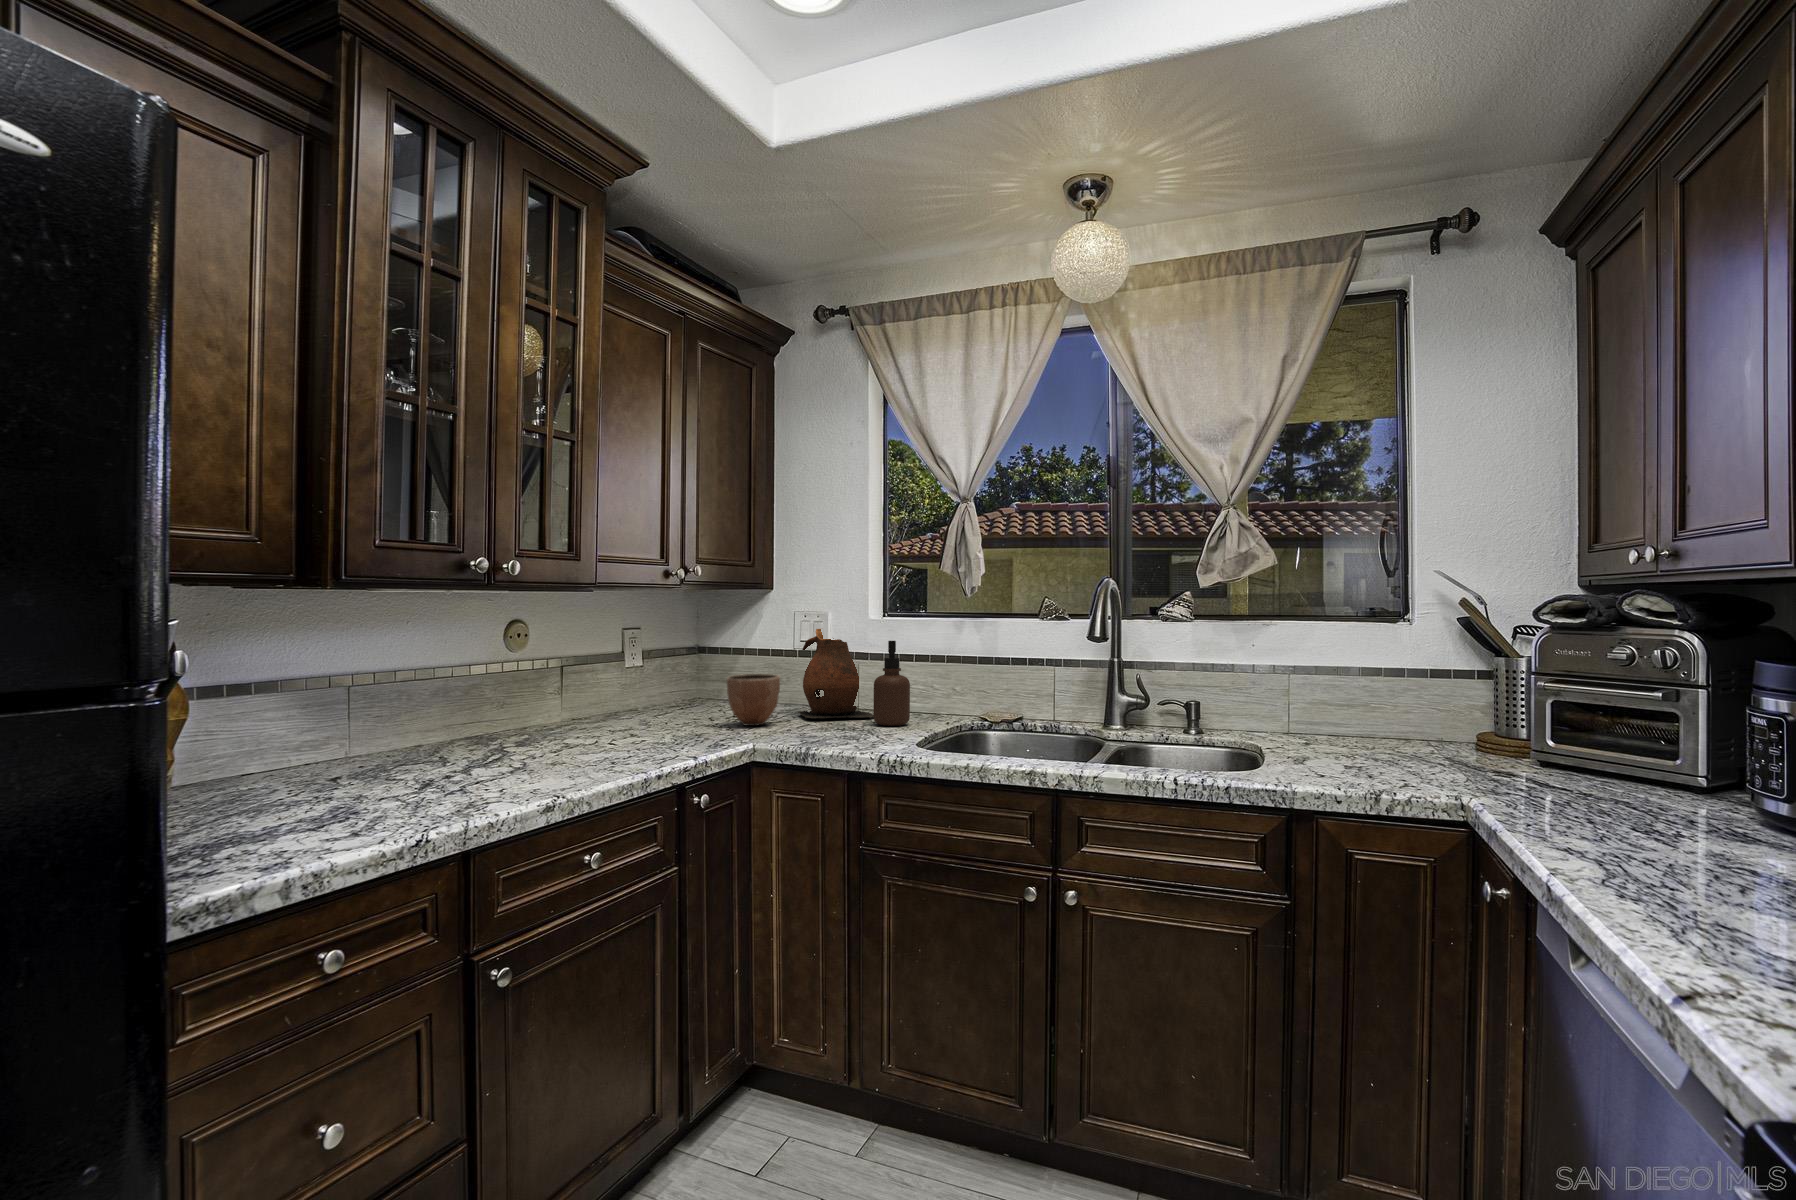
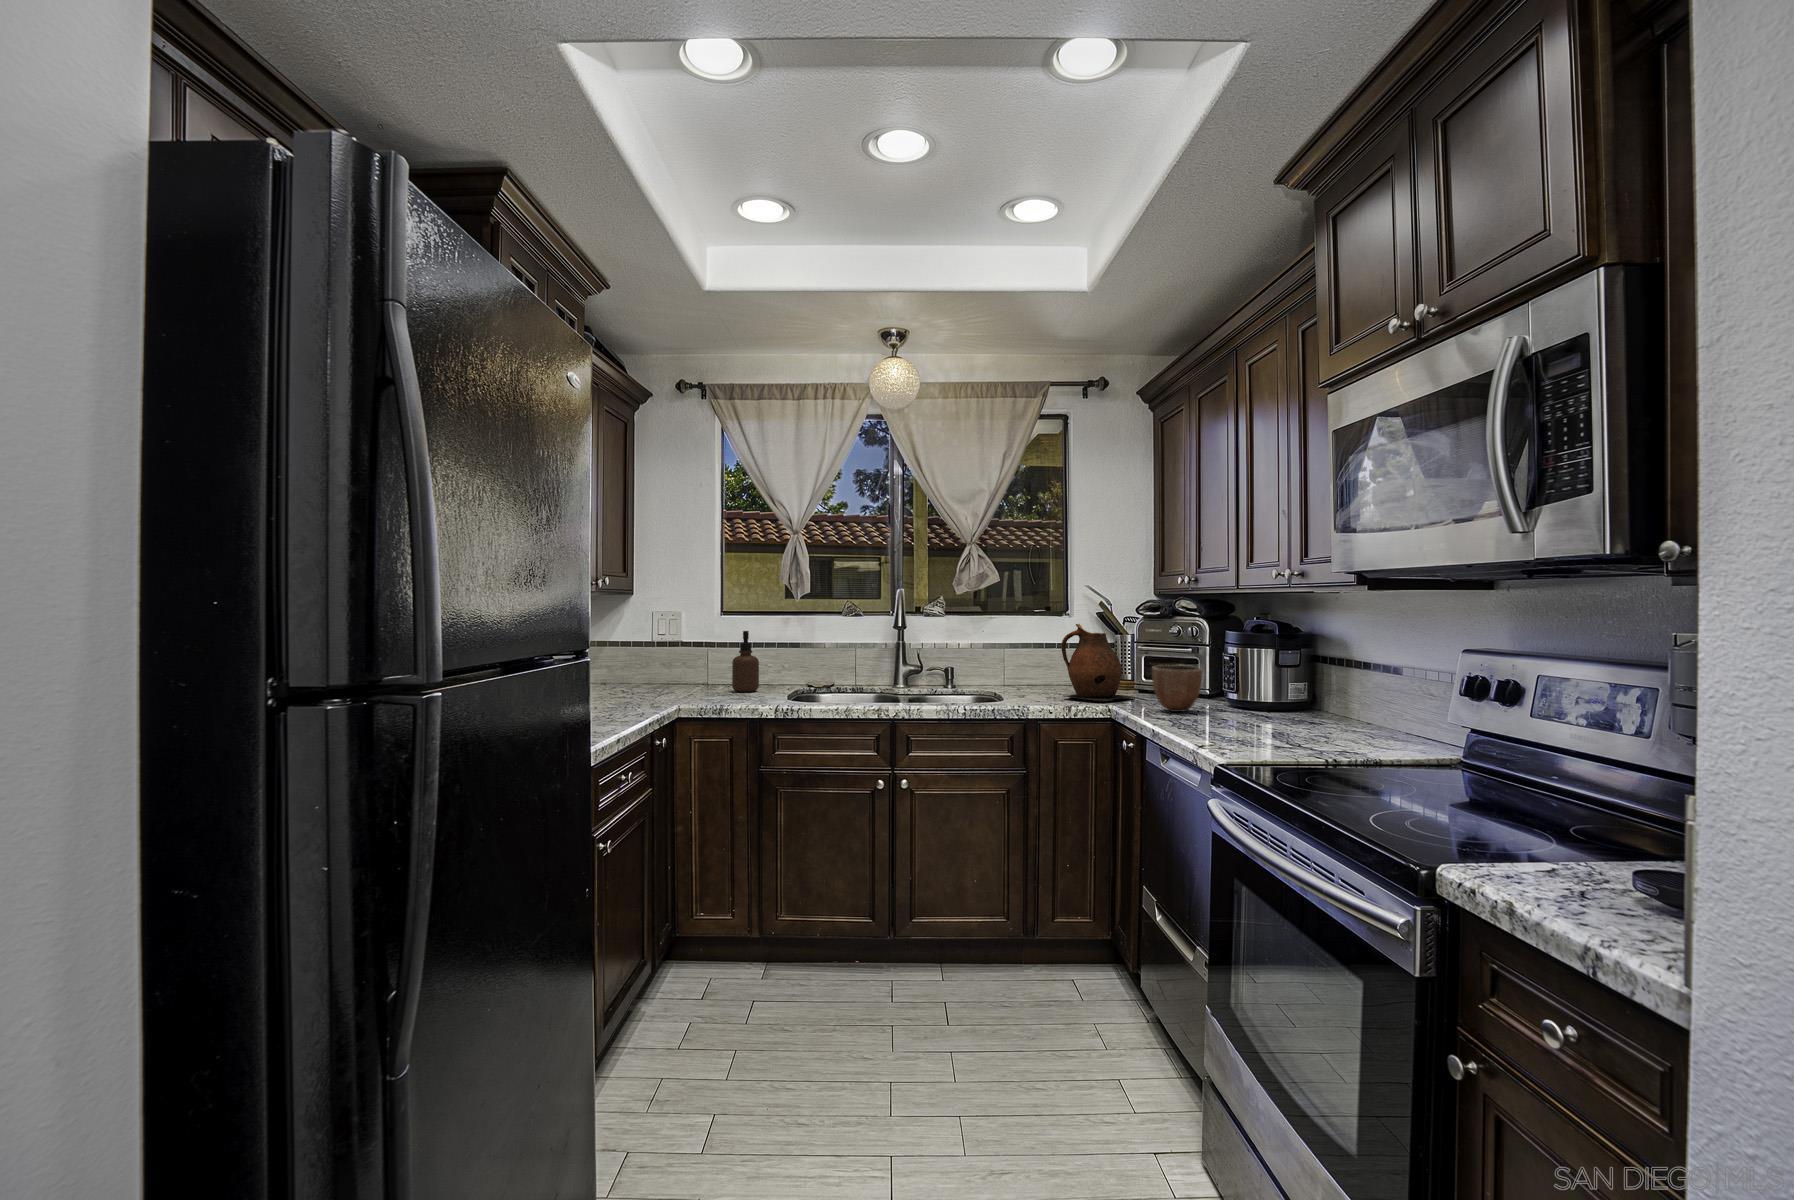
ceramic pitcher: present [798,629,874,719] -> present [1061,624,1135,701]
decorative bowl: present [727,674,780,726] -> present [1152,665,1202,712]

